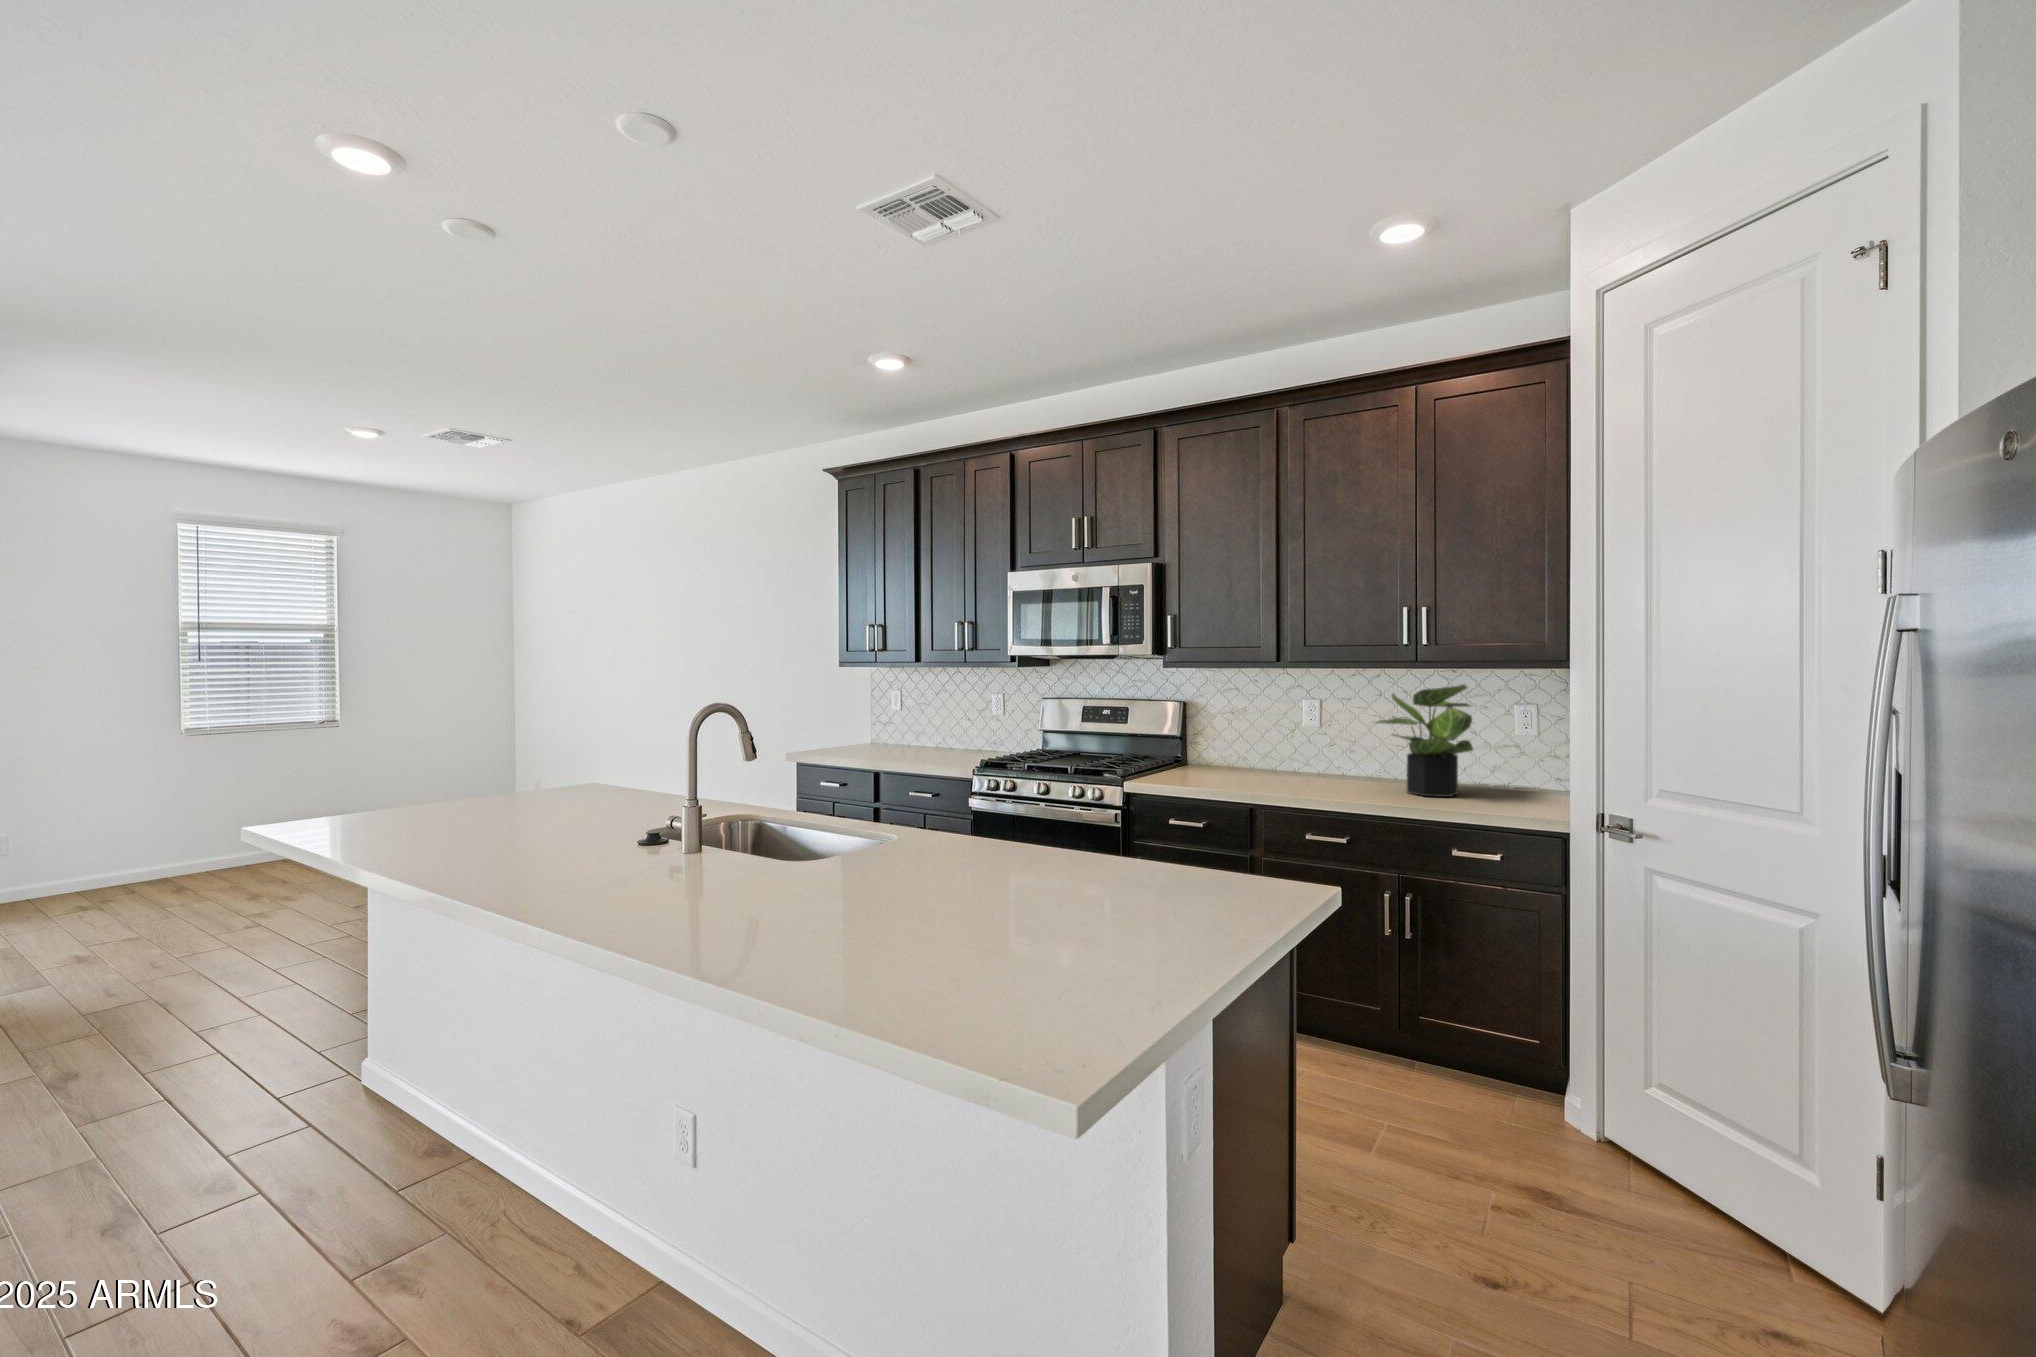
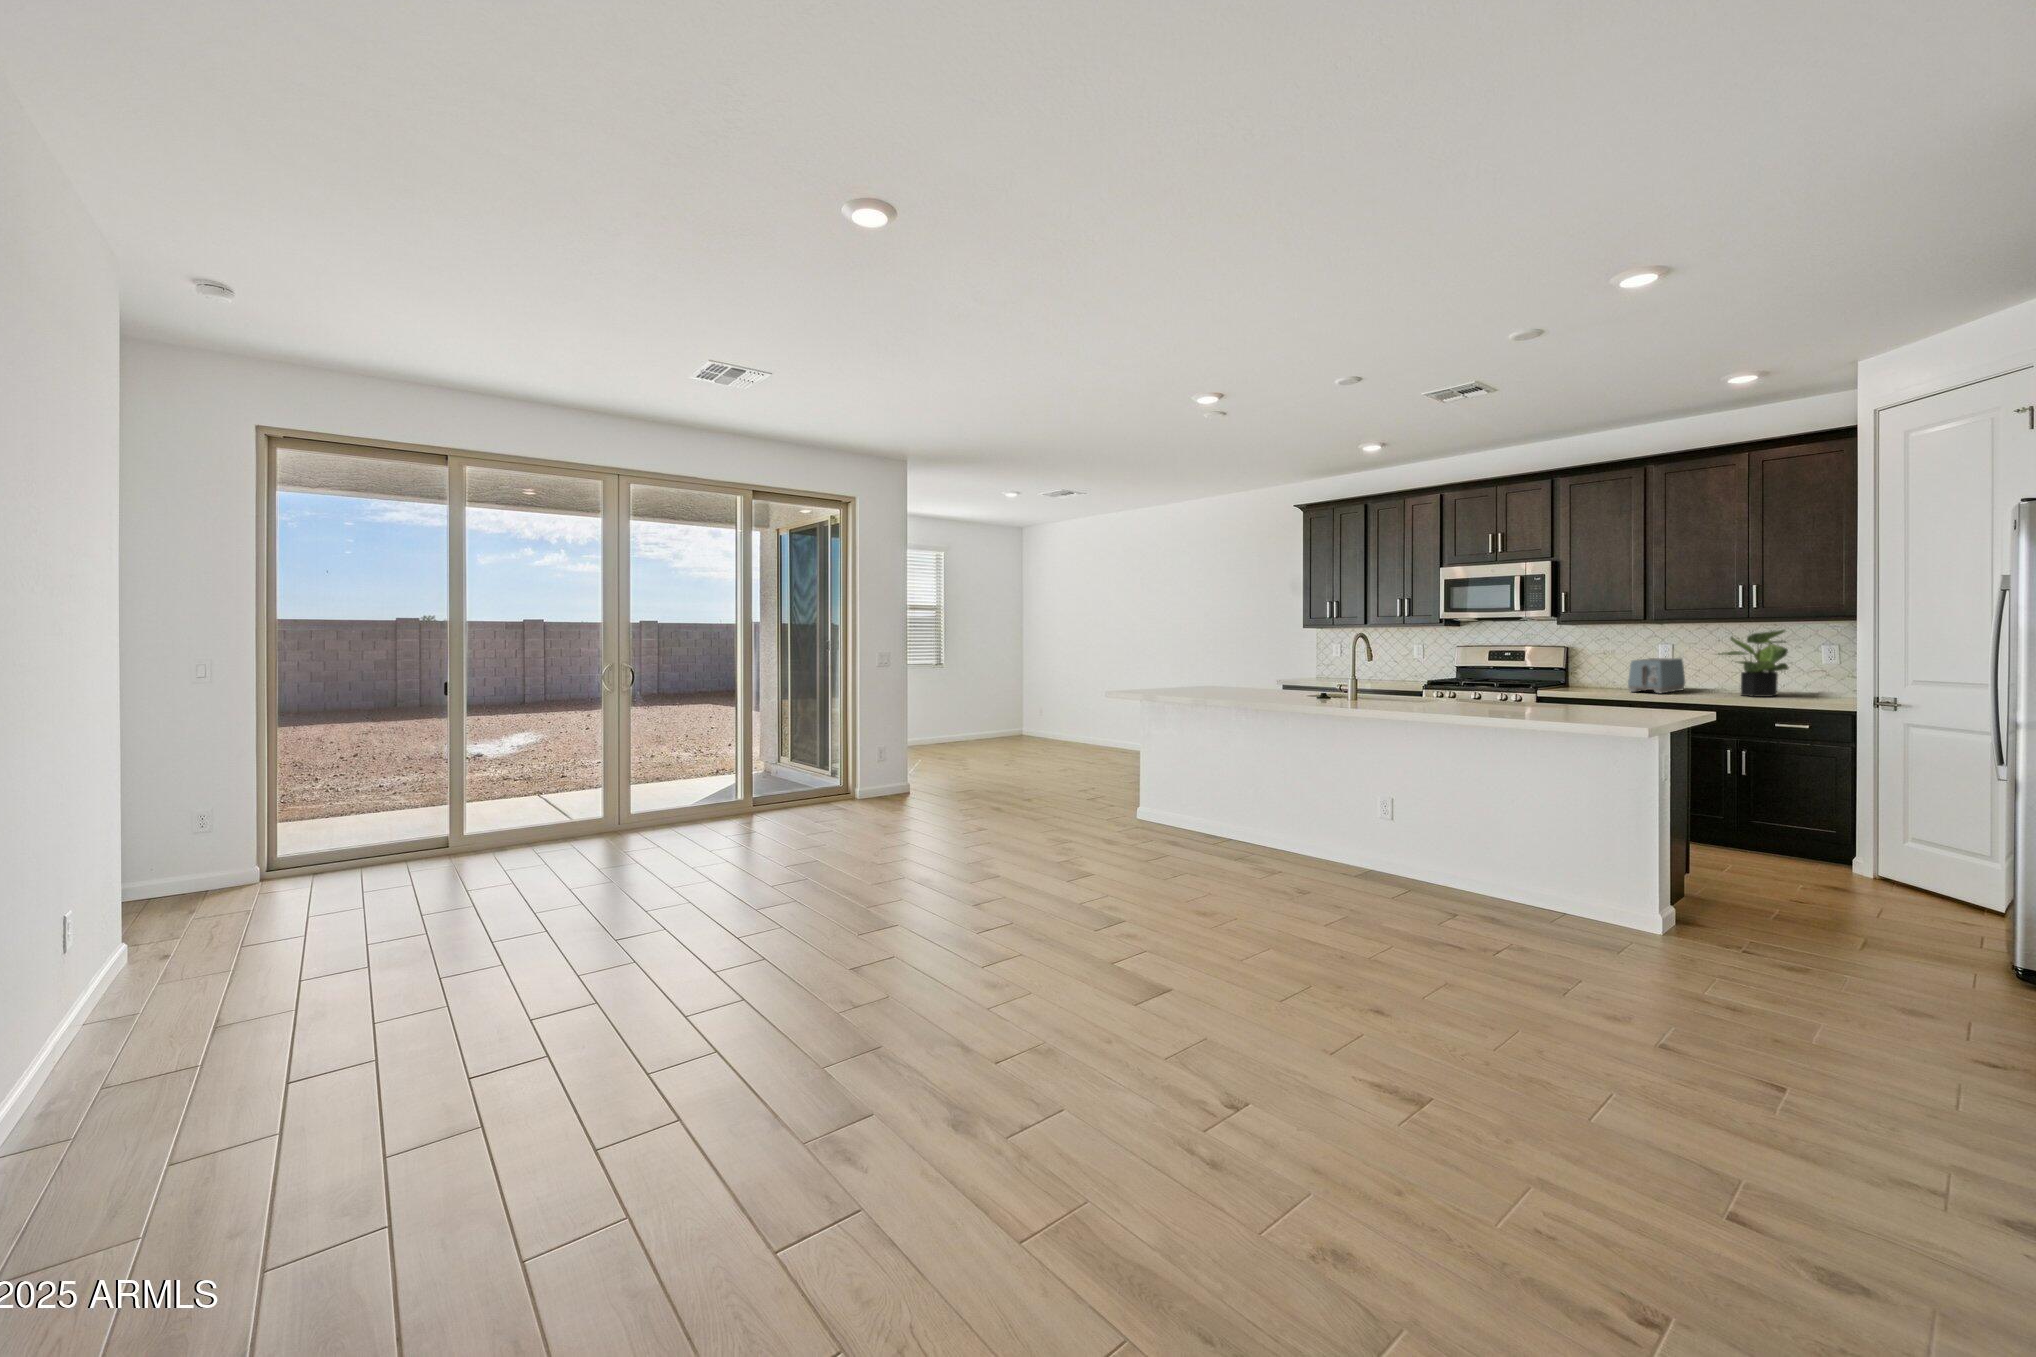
toaster: none [1251,725,1335,786] -> present [1628,658,1685,693]

